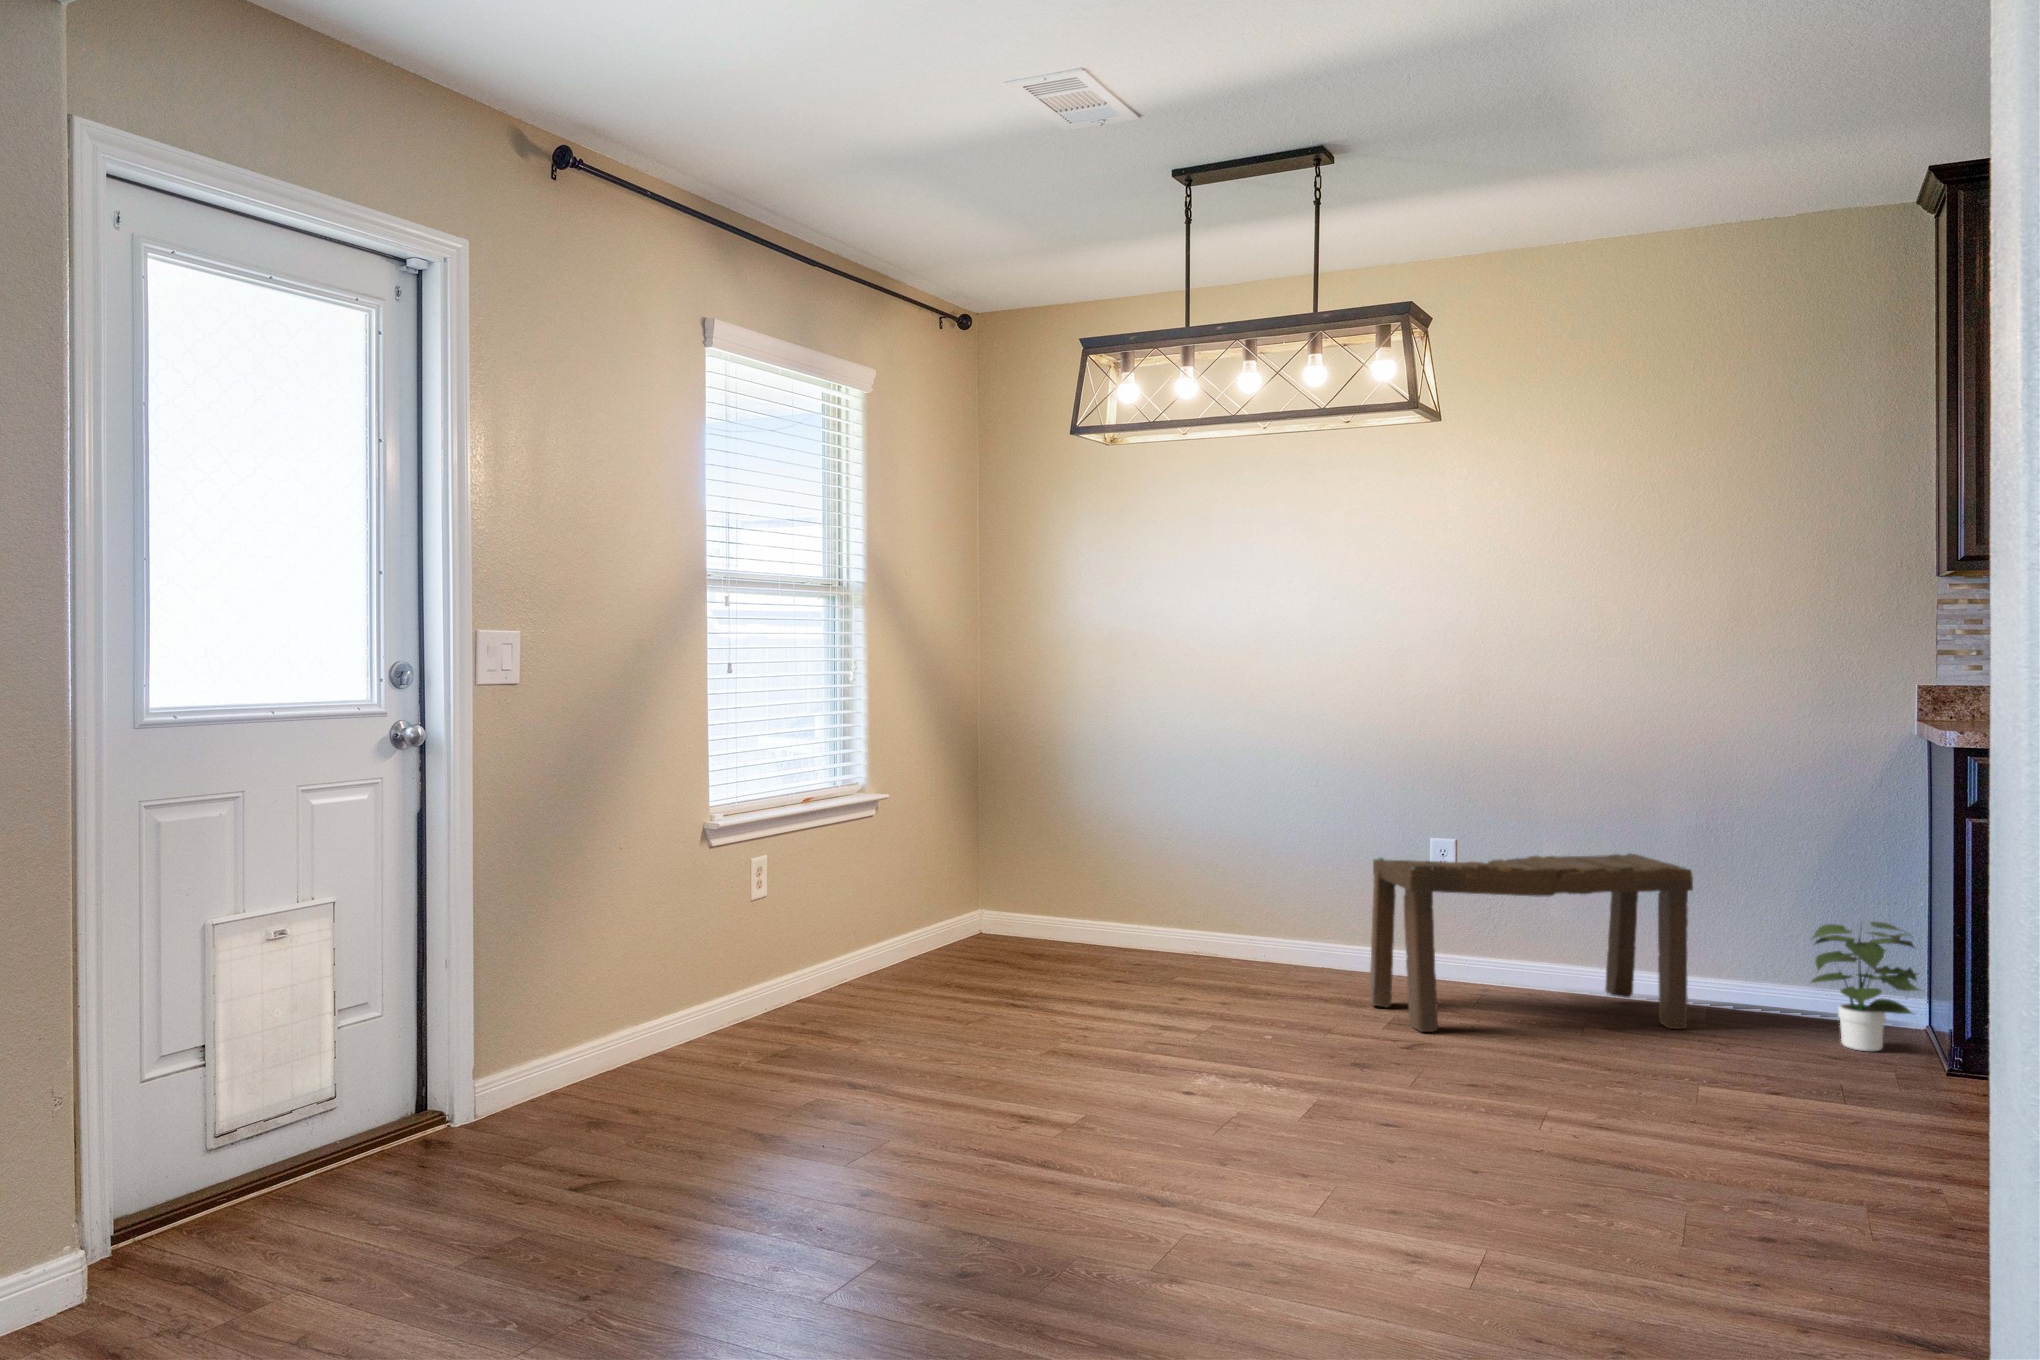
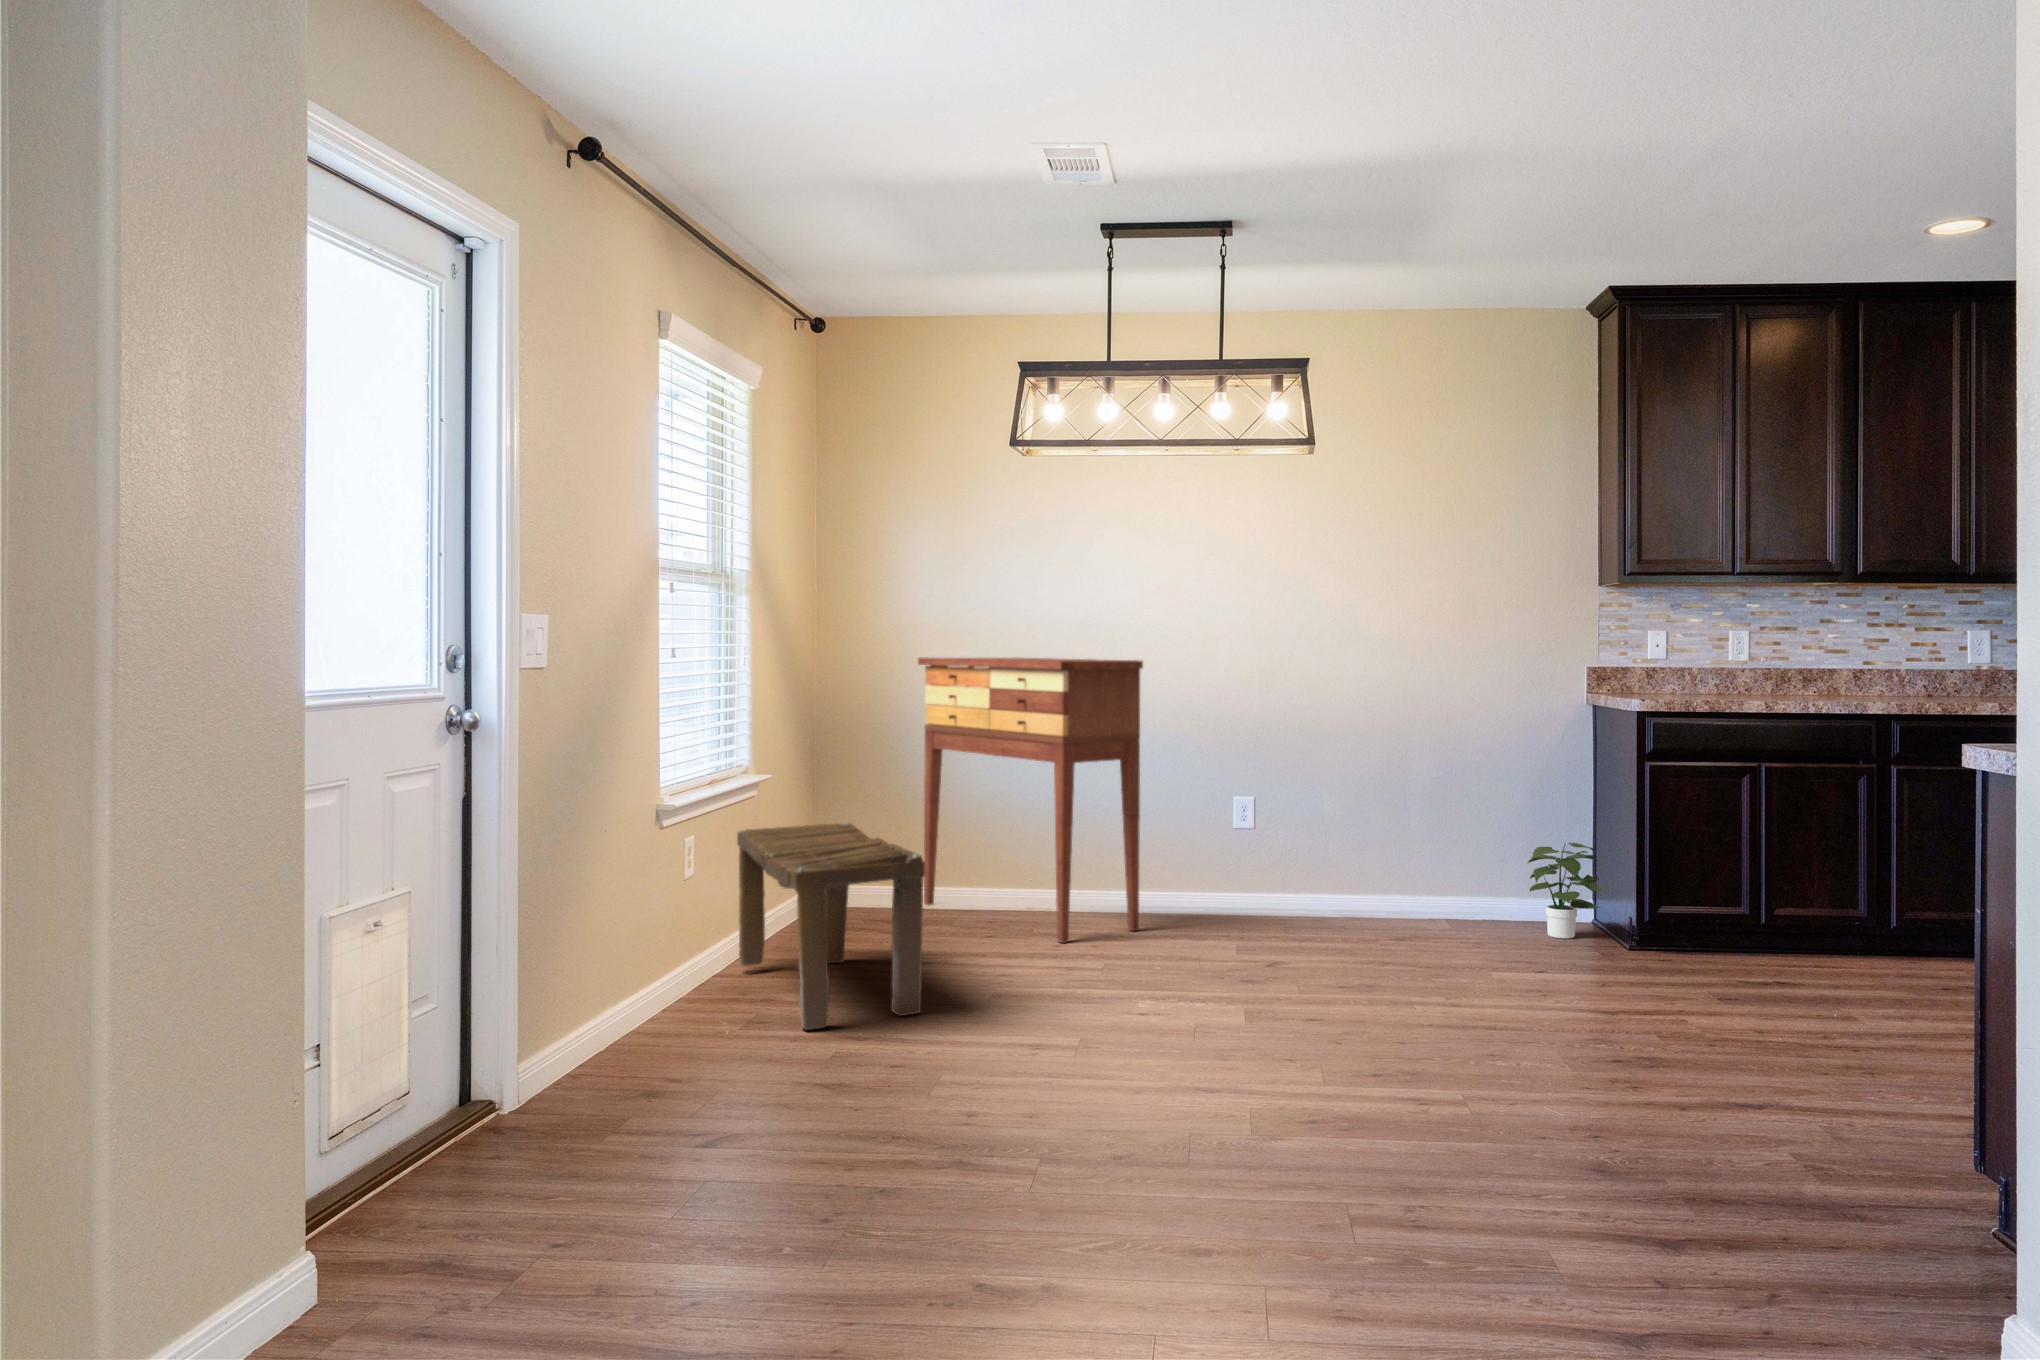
console table: none [1073,671,1292,999] -> present [918,657,1143,943]
bench: present [1370,853,1693,1032] -> present [737,822,925,1030]

